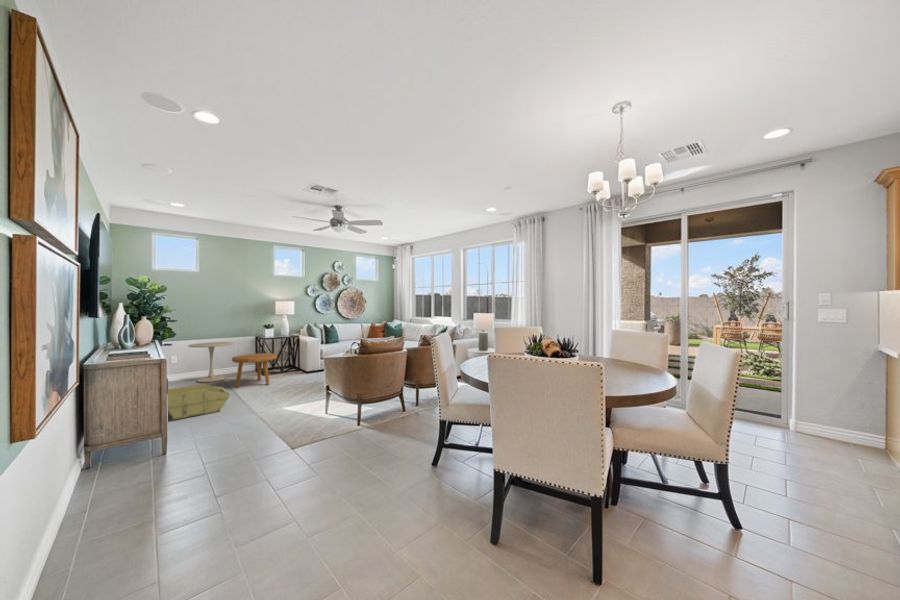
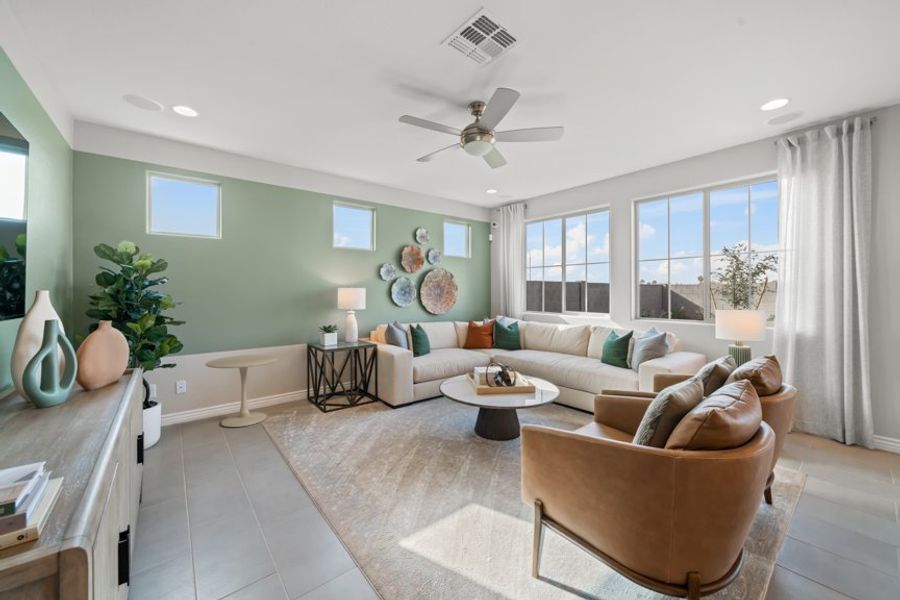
footstool: present [232,353,277,387] -> none [281,377,355,443]
storage bin: present [168,384,229,420] -> none [147,466,294,577]

